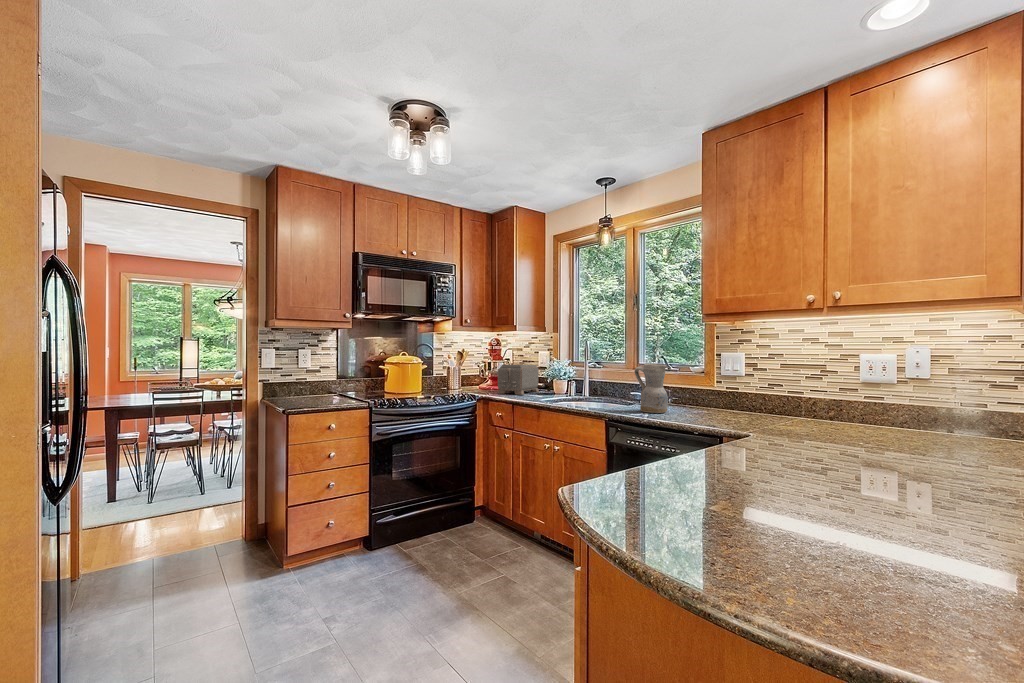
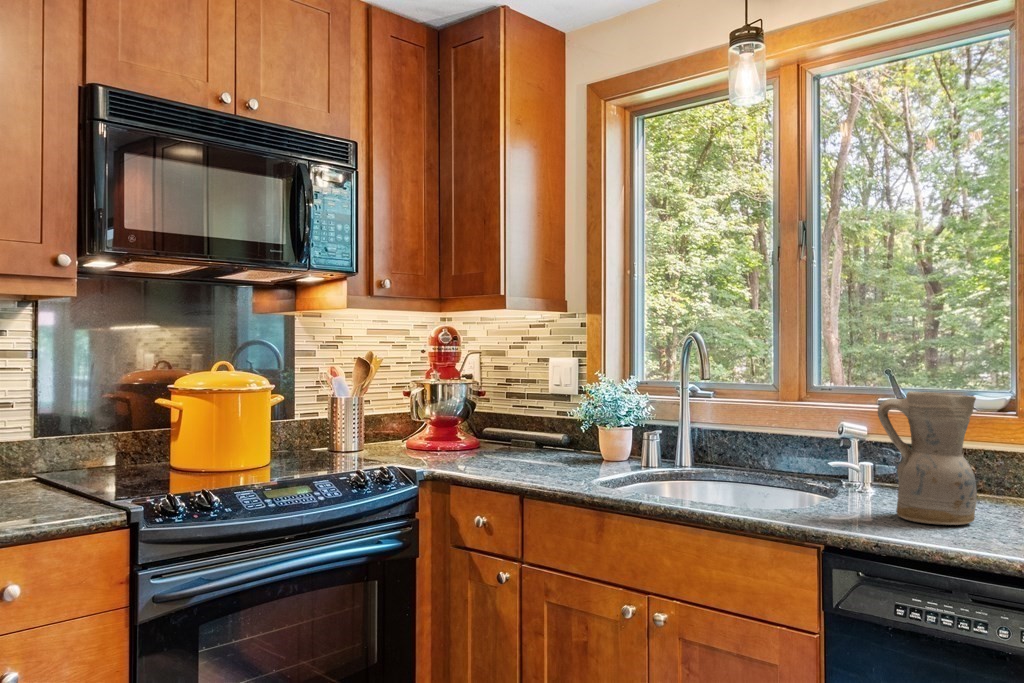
toaster: present [498,365,539,395] -> none [466,390,558,466]

